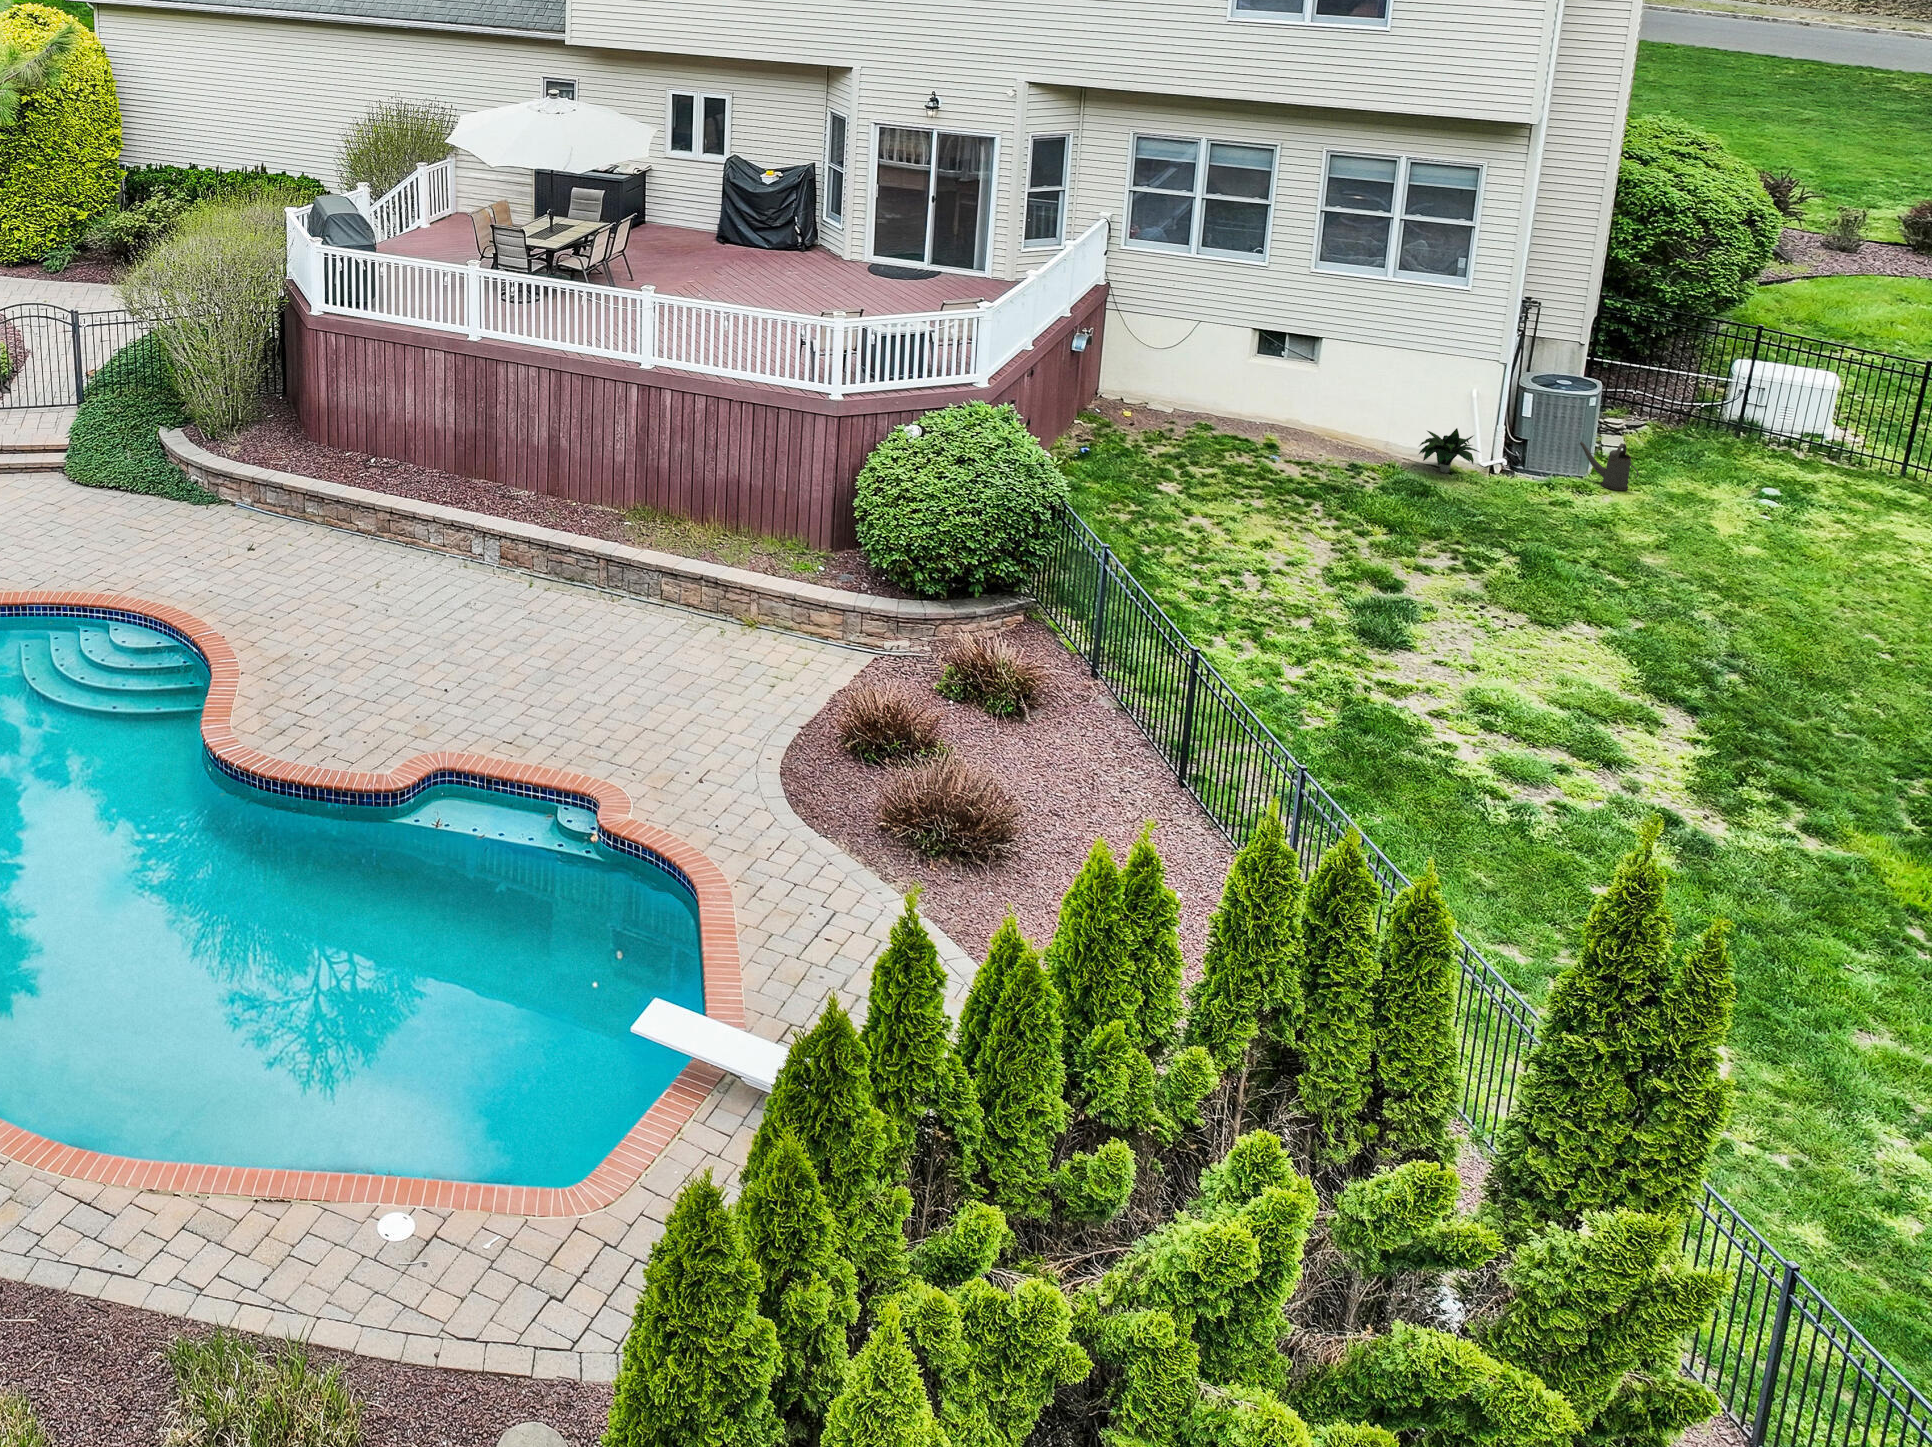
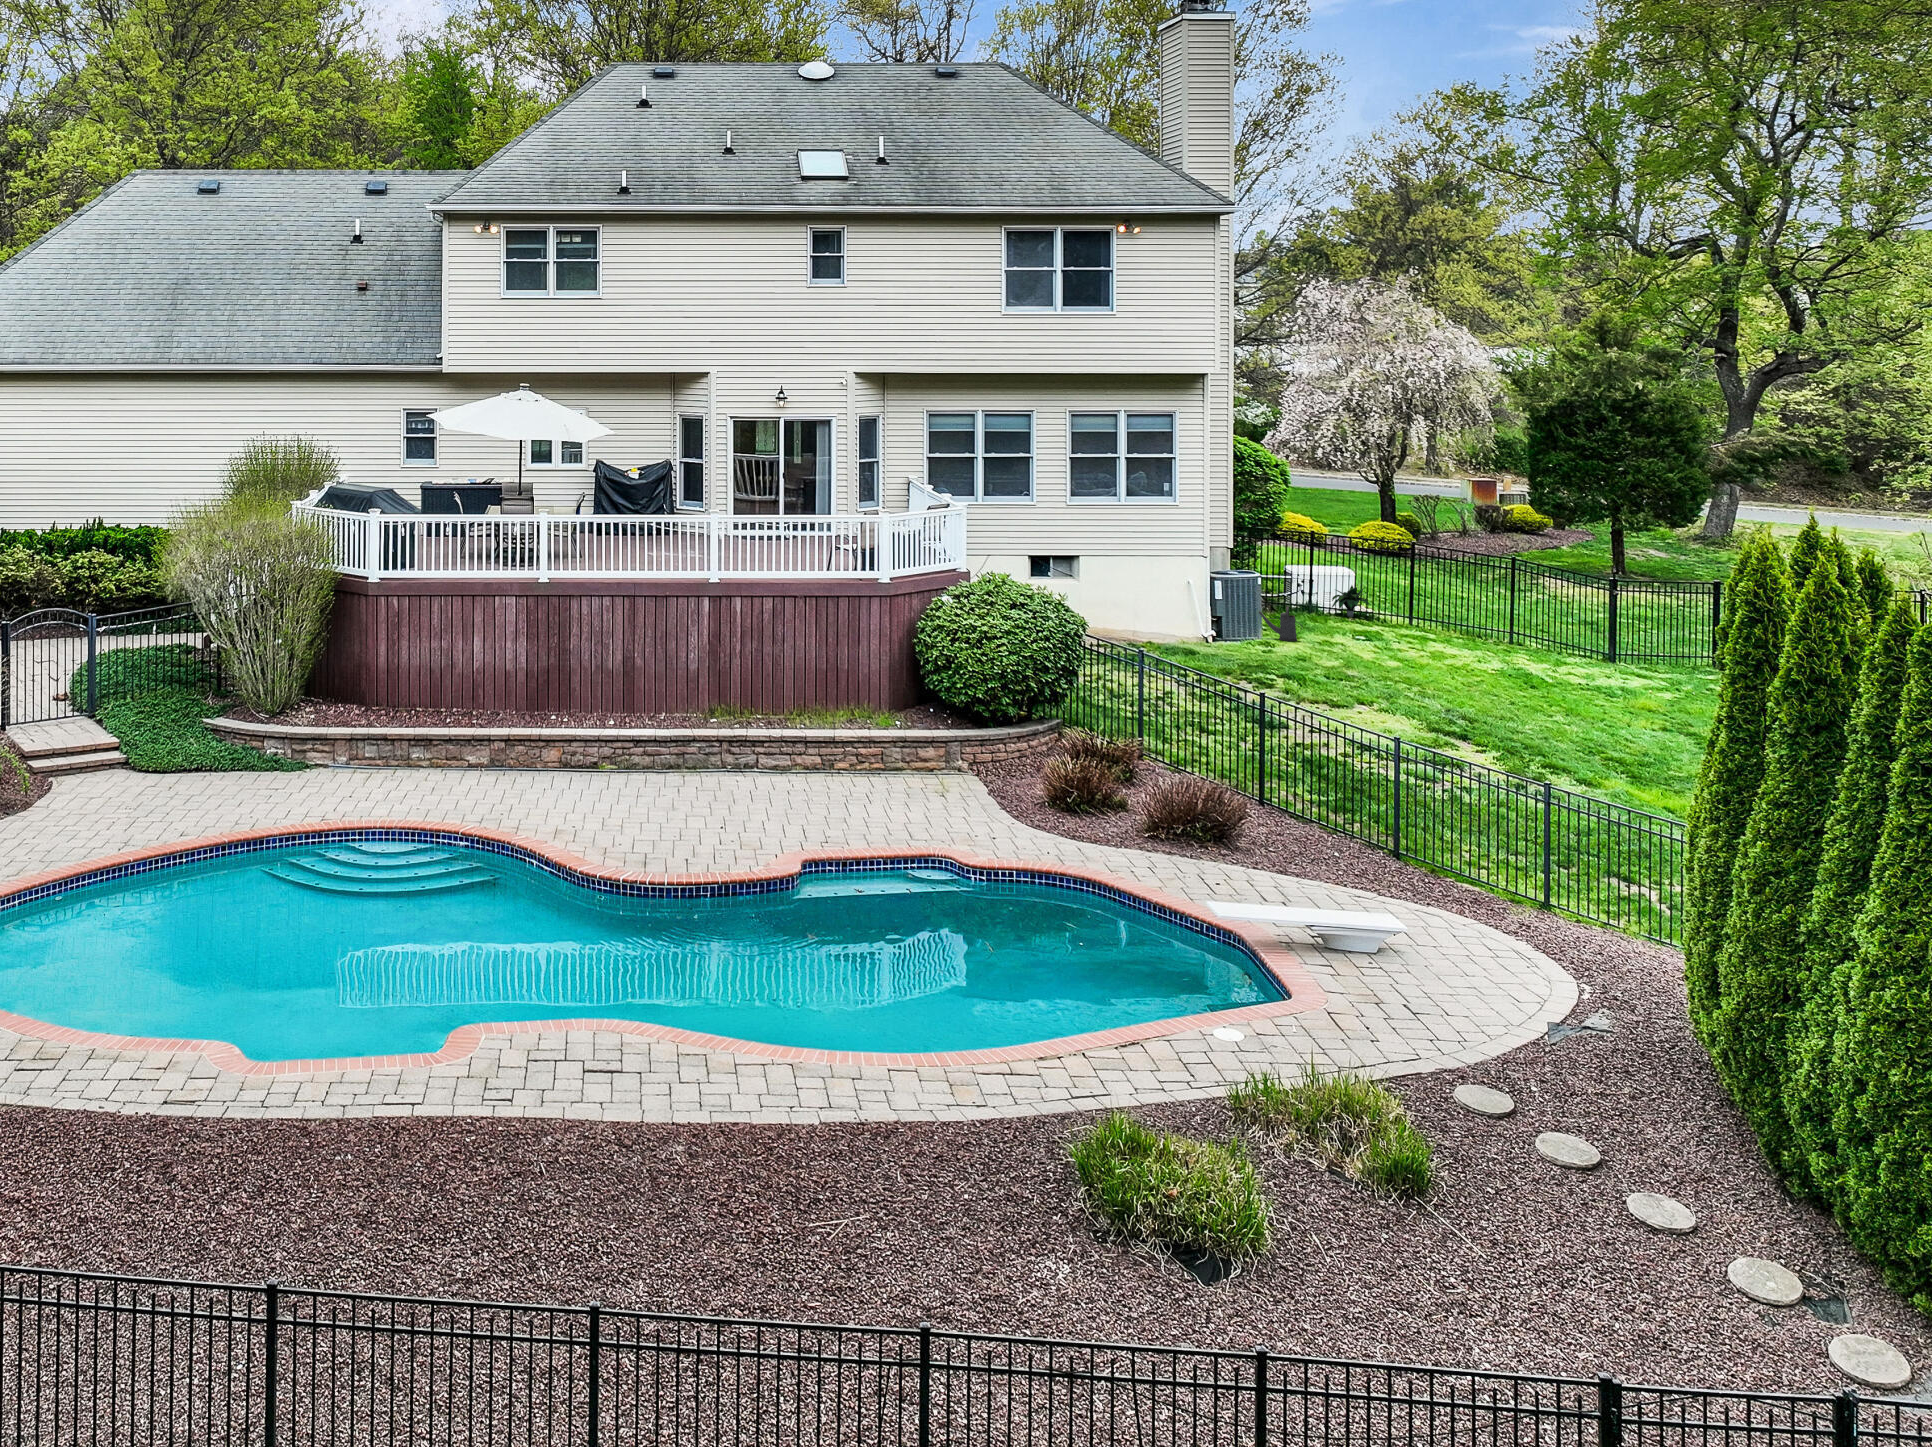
potted plant: present [1419,428,1479,473] -> present [1332,586,1369,617]

